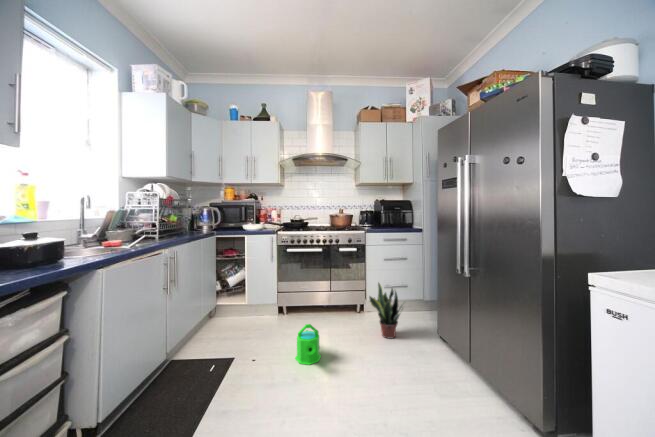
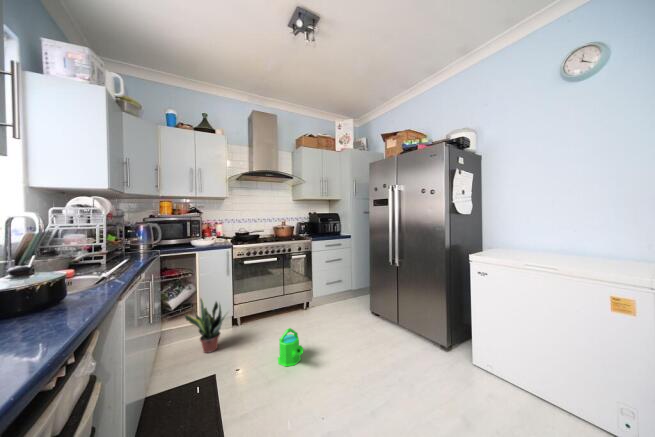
potted plant: present [369,283,405,339] -> present [185,299,227,353]

